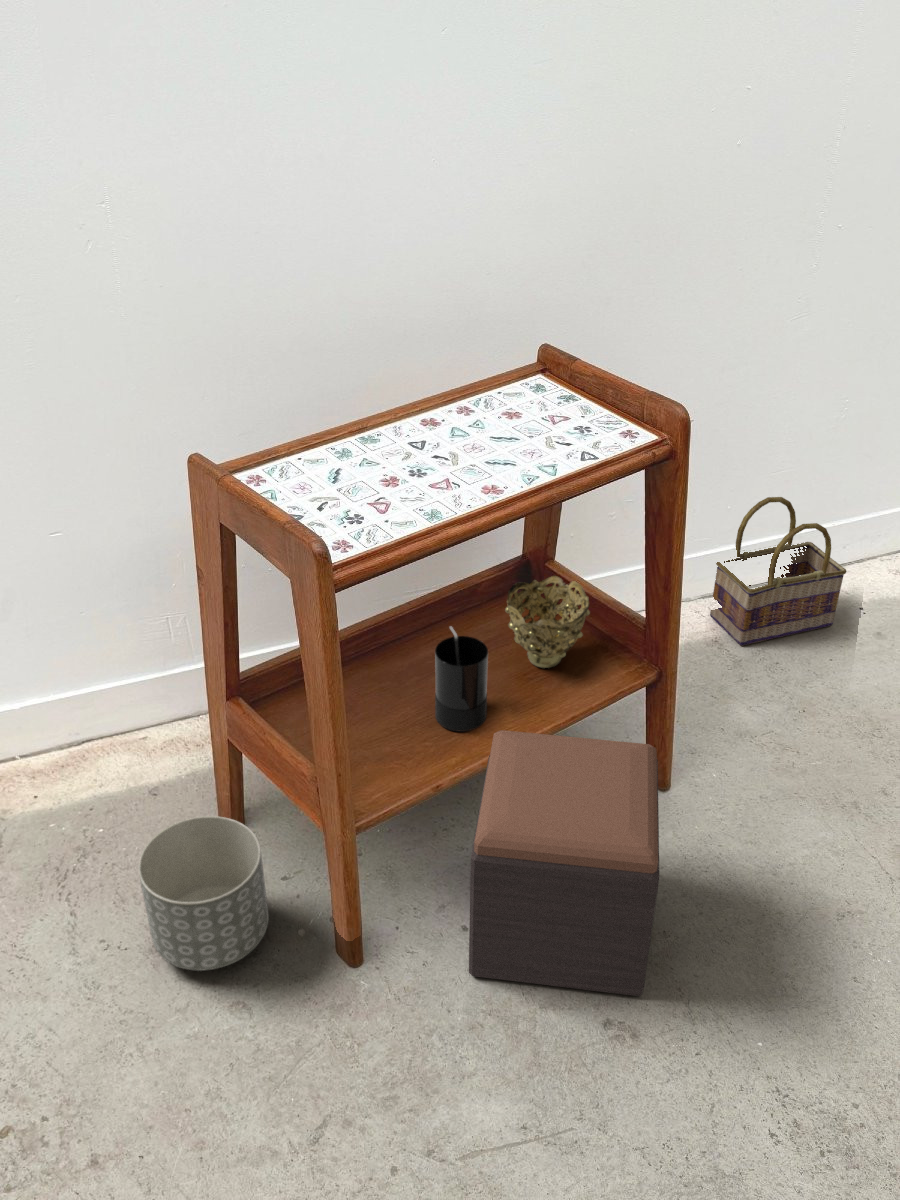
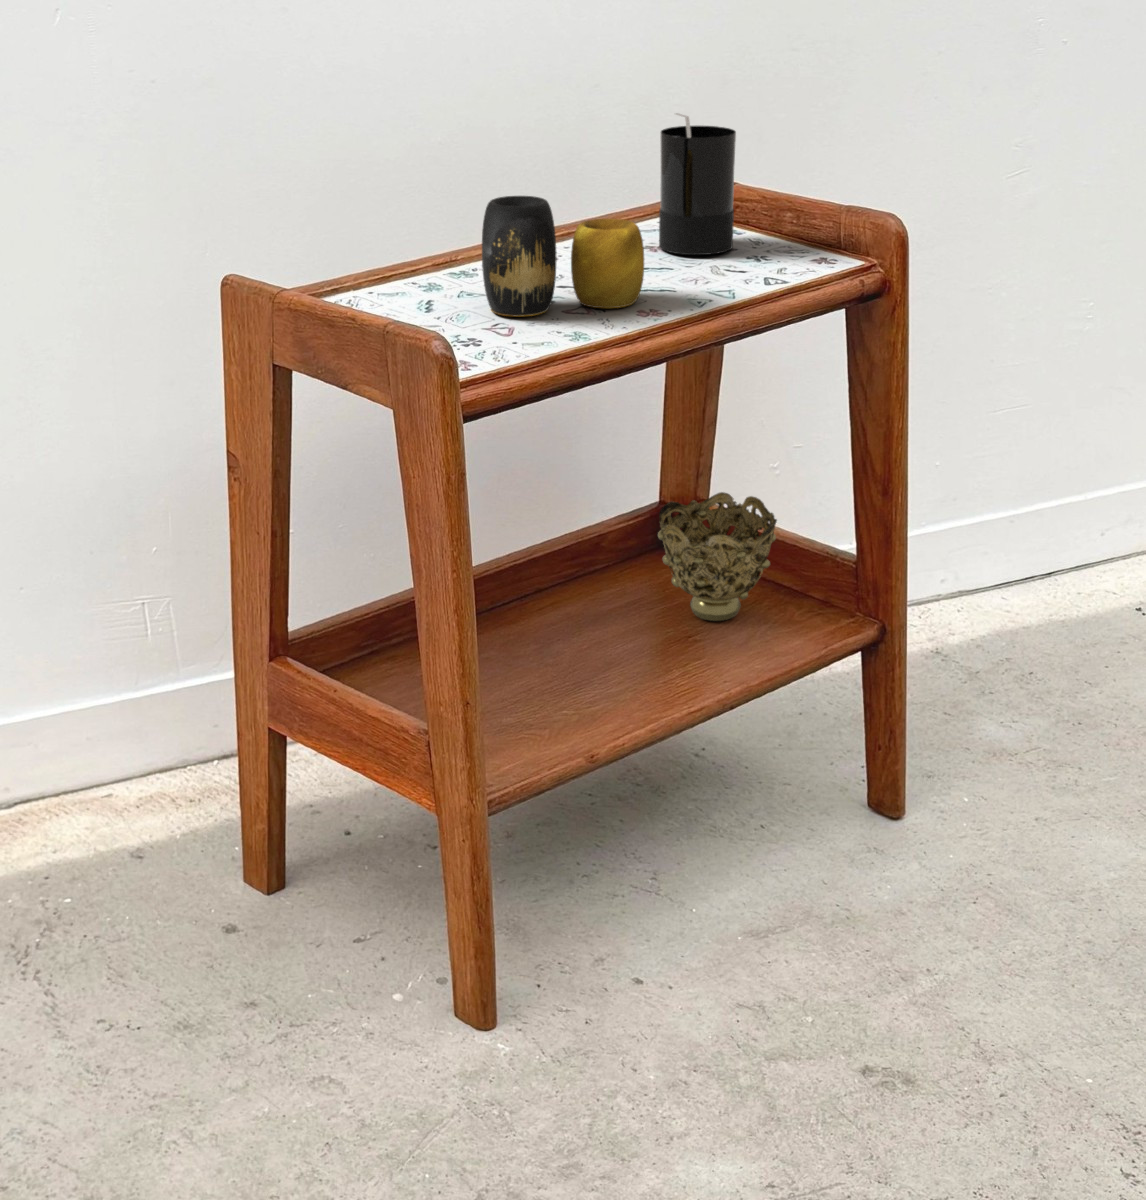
vase: none [368,402,489,492] -> present [482,196,644,316]
basket: present [710,497,847,646] -> none [925,430,1113,644]
candle: present [435,626,488,732] -> present [659,113,736,255]
footstool: present [469,730,659,996] -> none [655,678,926,1034]
planter: present [138,816,269,971] -> none [163,825,350,1041]

